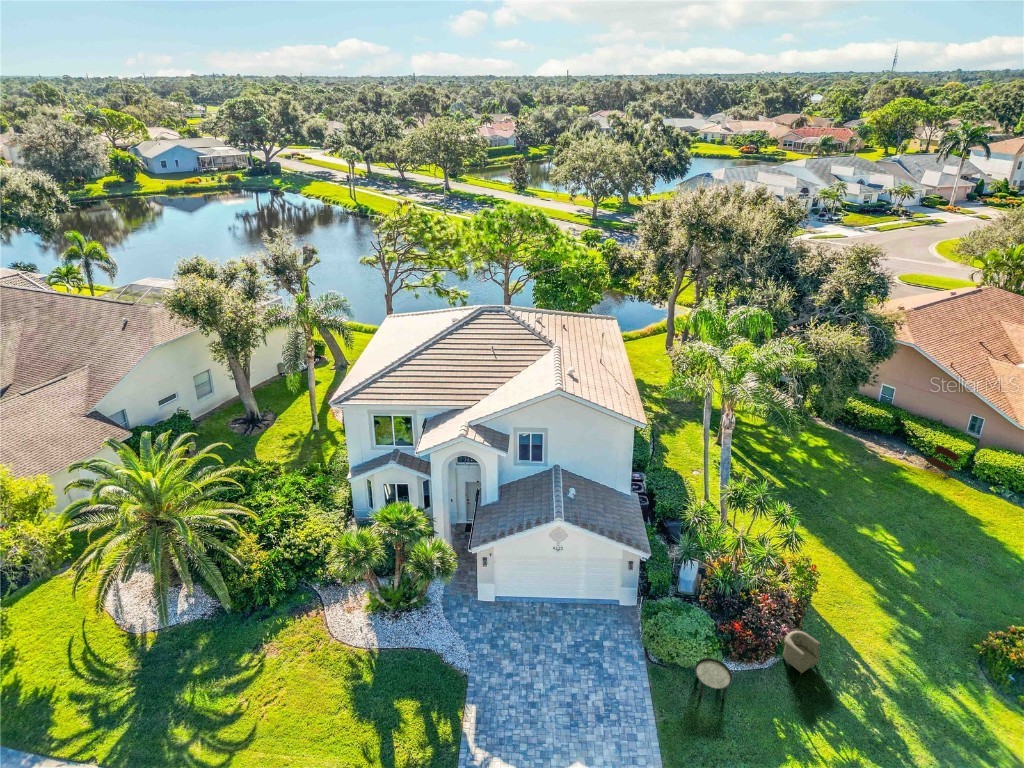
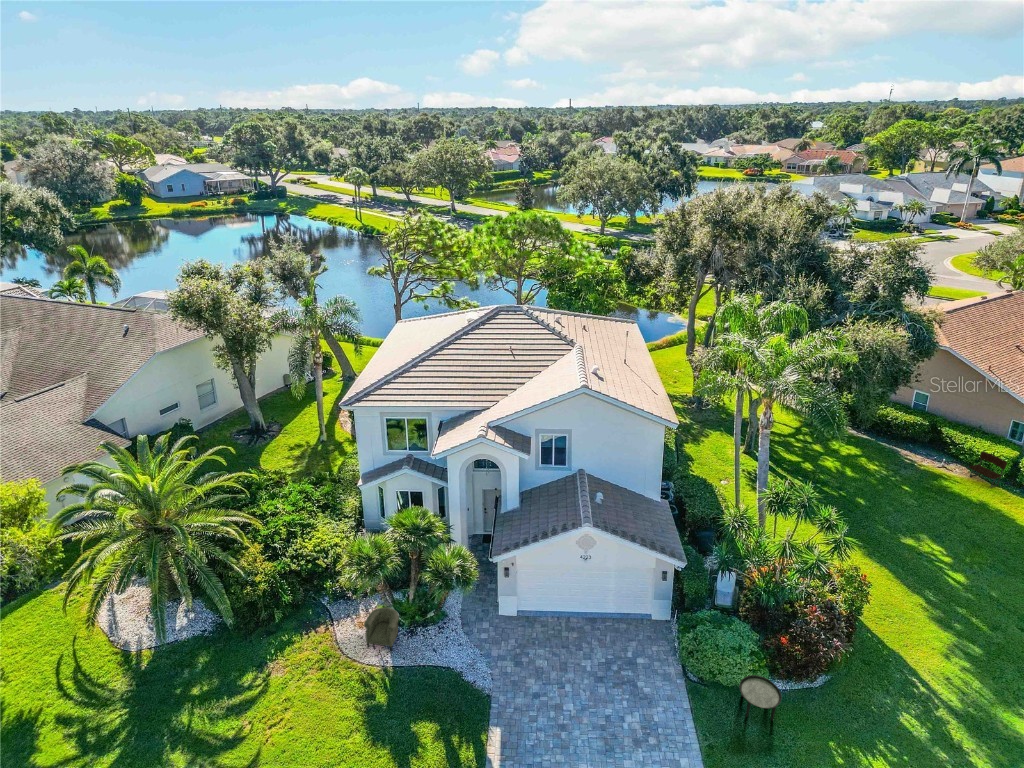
chair: present [783,631,821,676] -> present [364,608,399,651]

